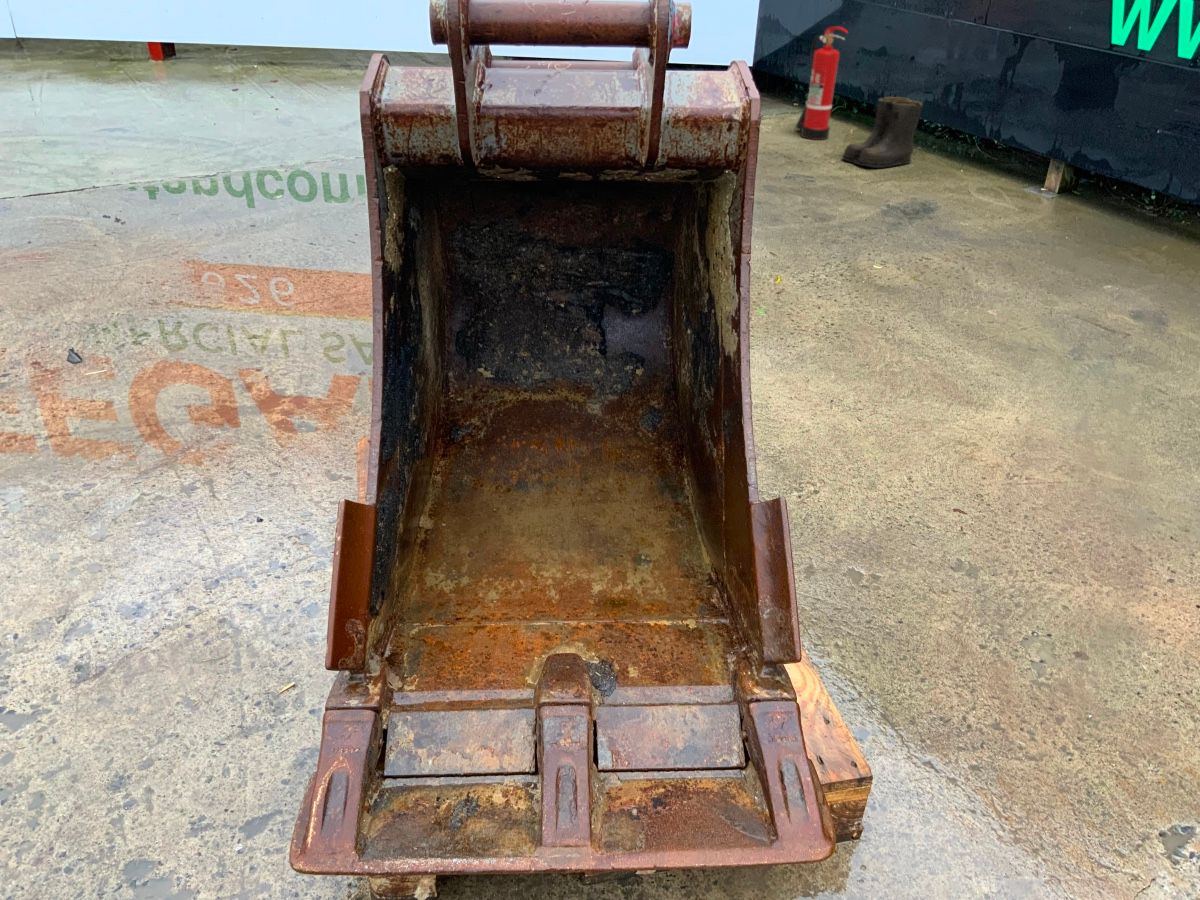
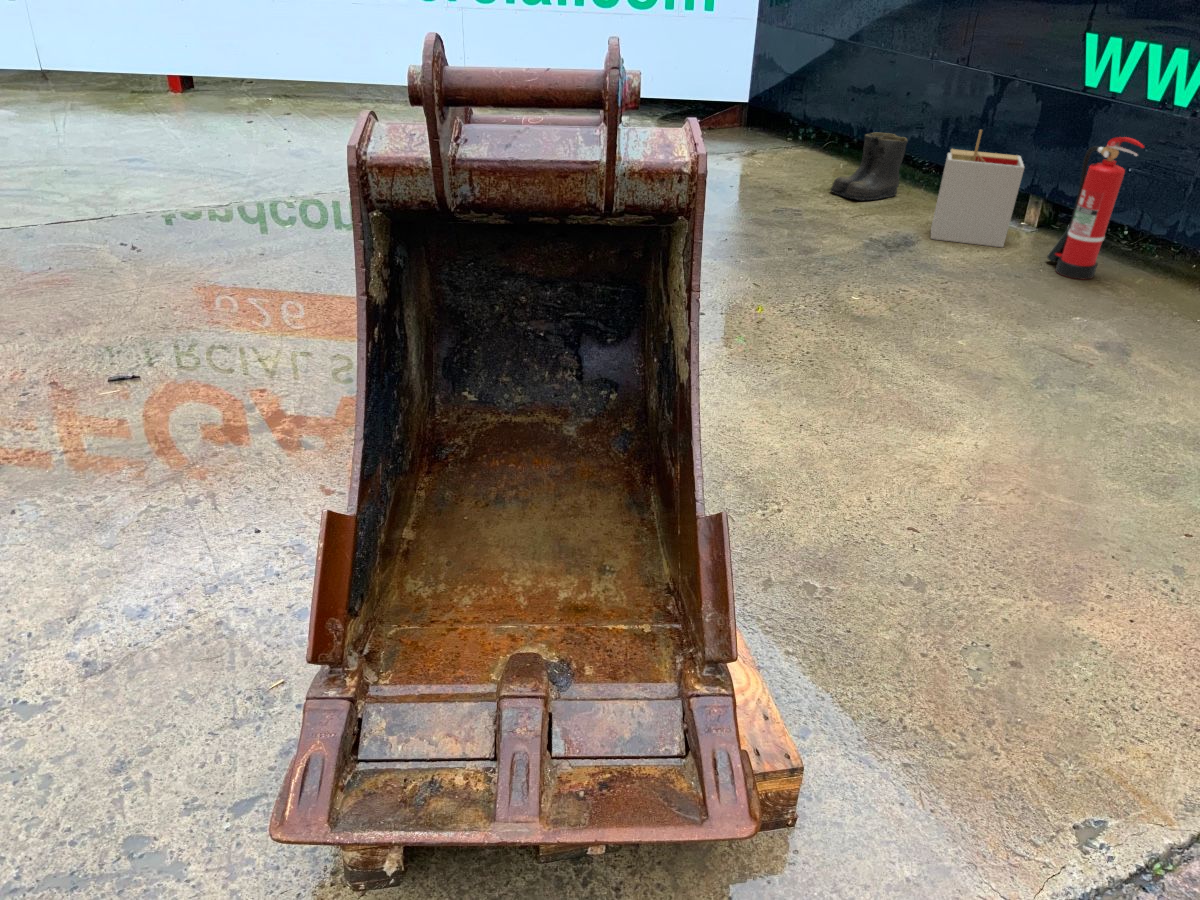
fire extinguisher: present [796,27,848,140] -> present [1047,137,1144,279]
storage bin: none [949,91,1049,215] -> present [931,130,1024,247]

